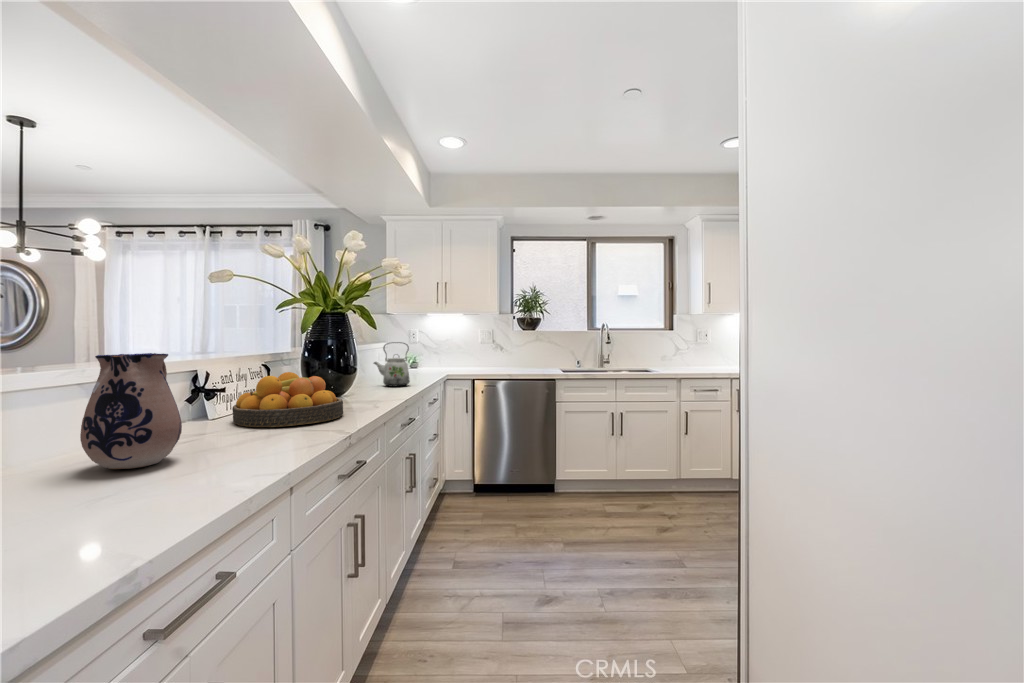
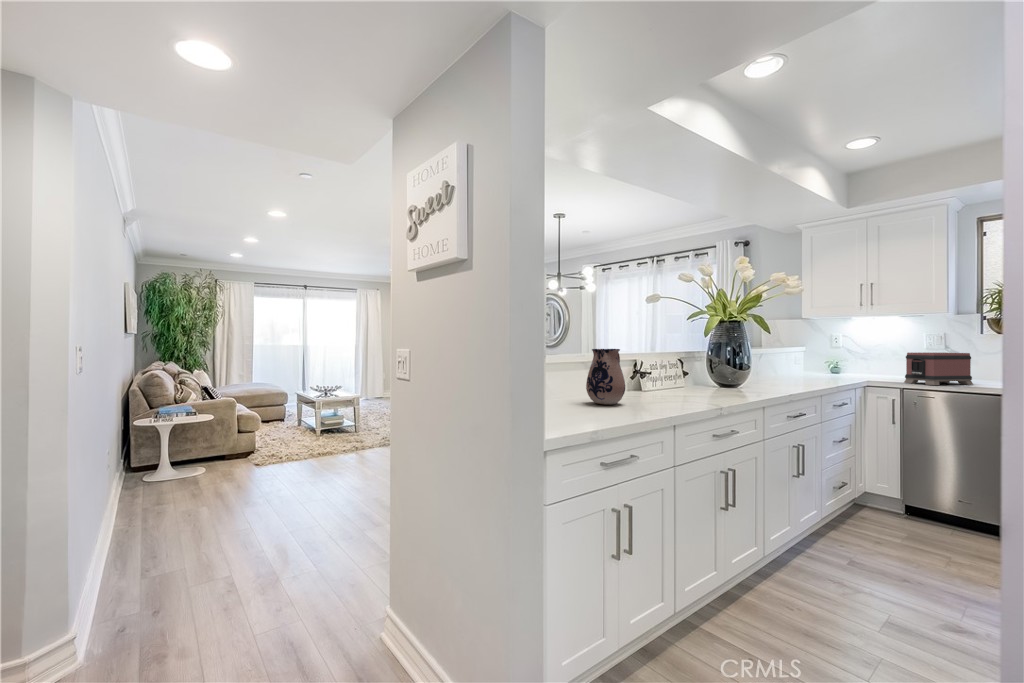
kettle: present [374,342,410,387] -> none [771,346,808,386]
toaster: none [474,346,516,375] -> present [904,353,973,385]
fruit bowl: present [232,372,343,427] -> none [655,365,727,399]

